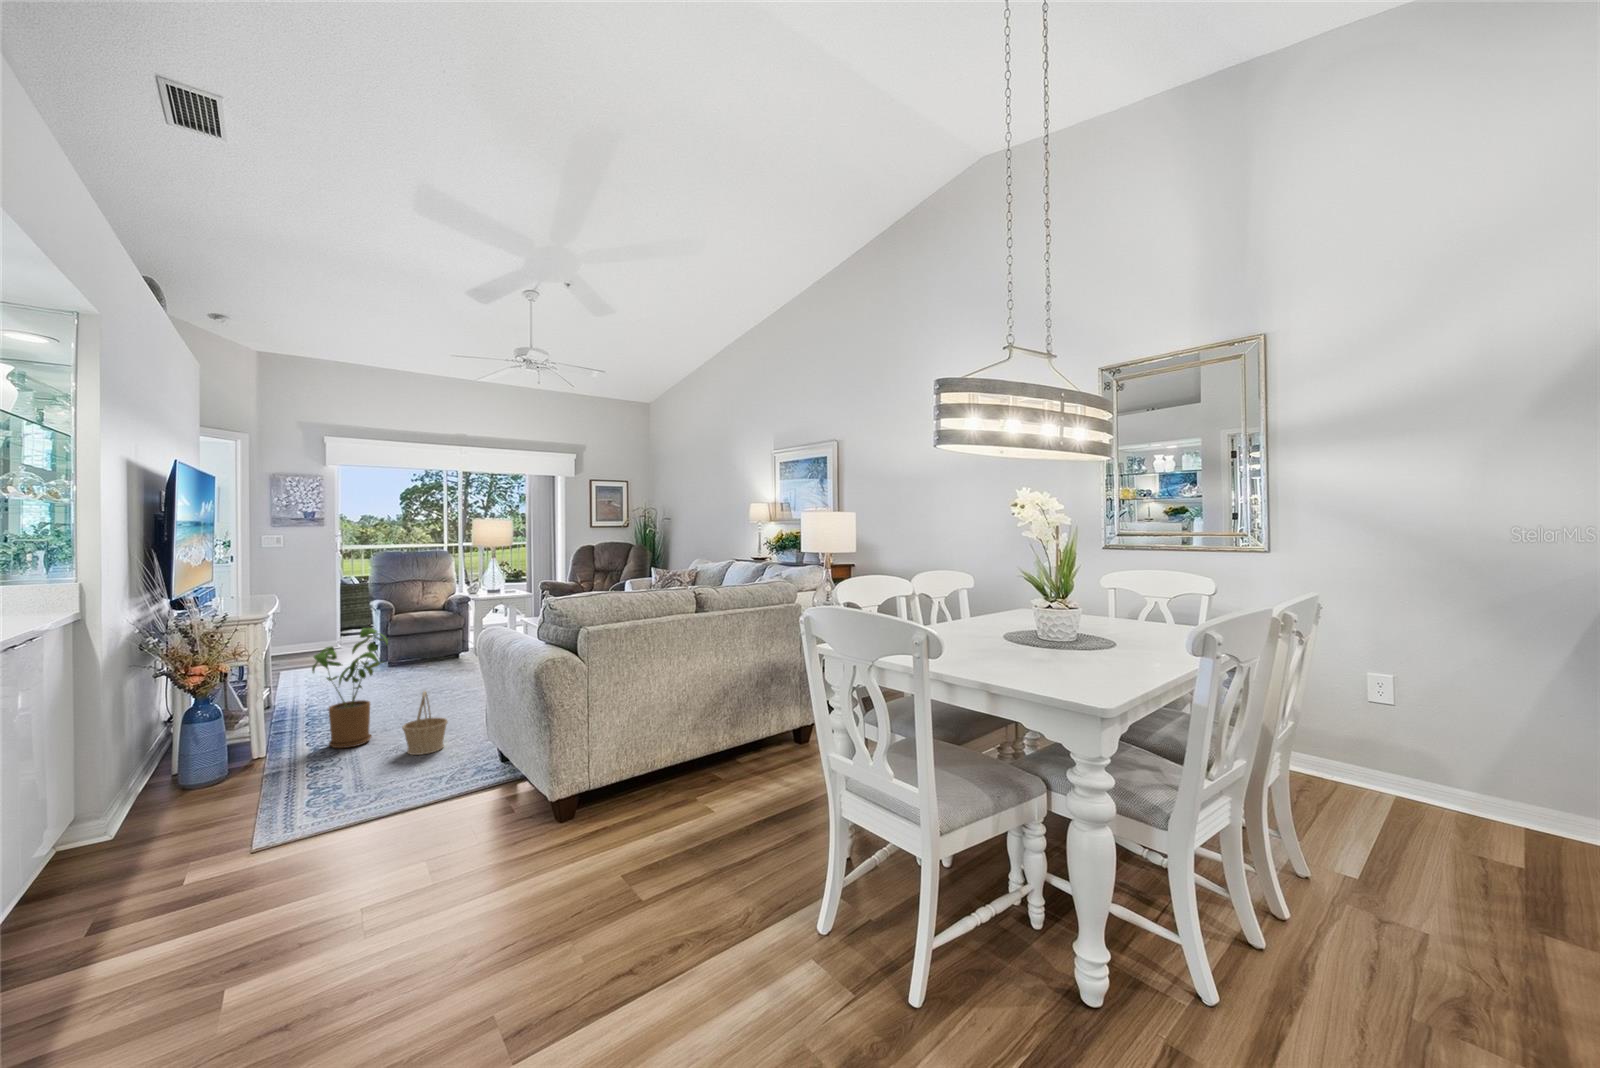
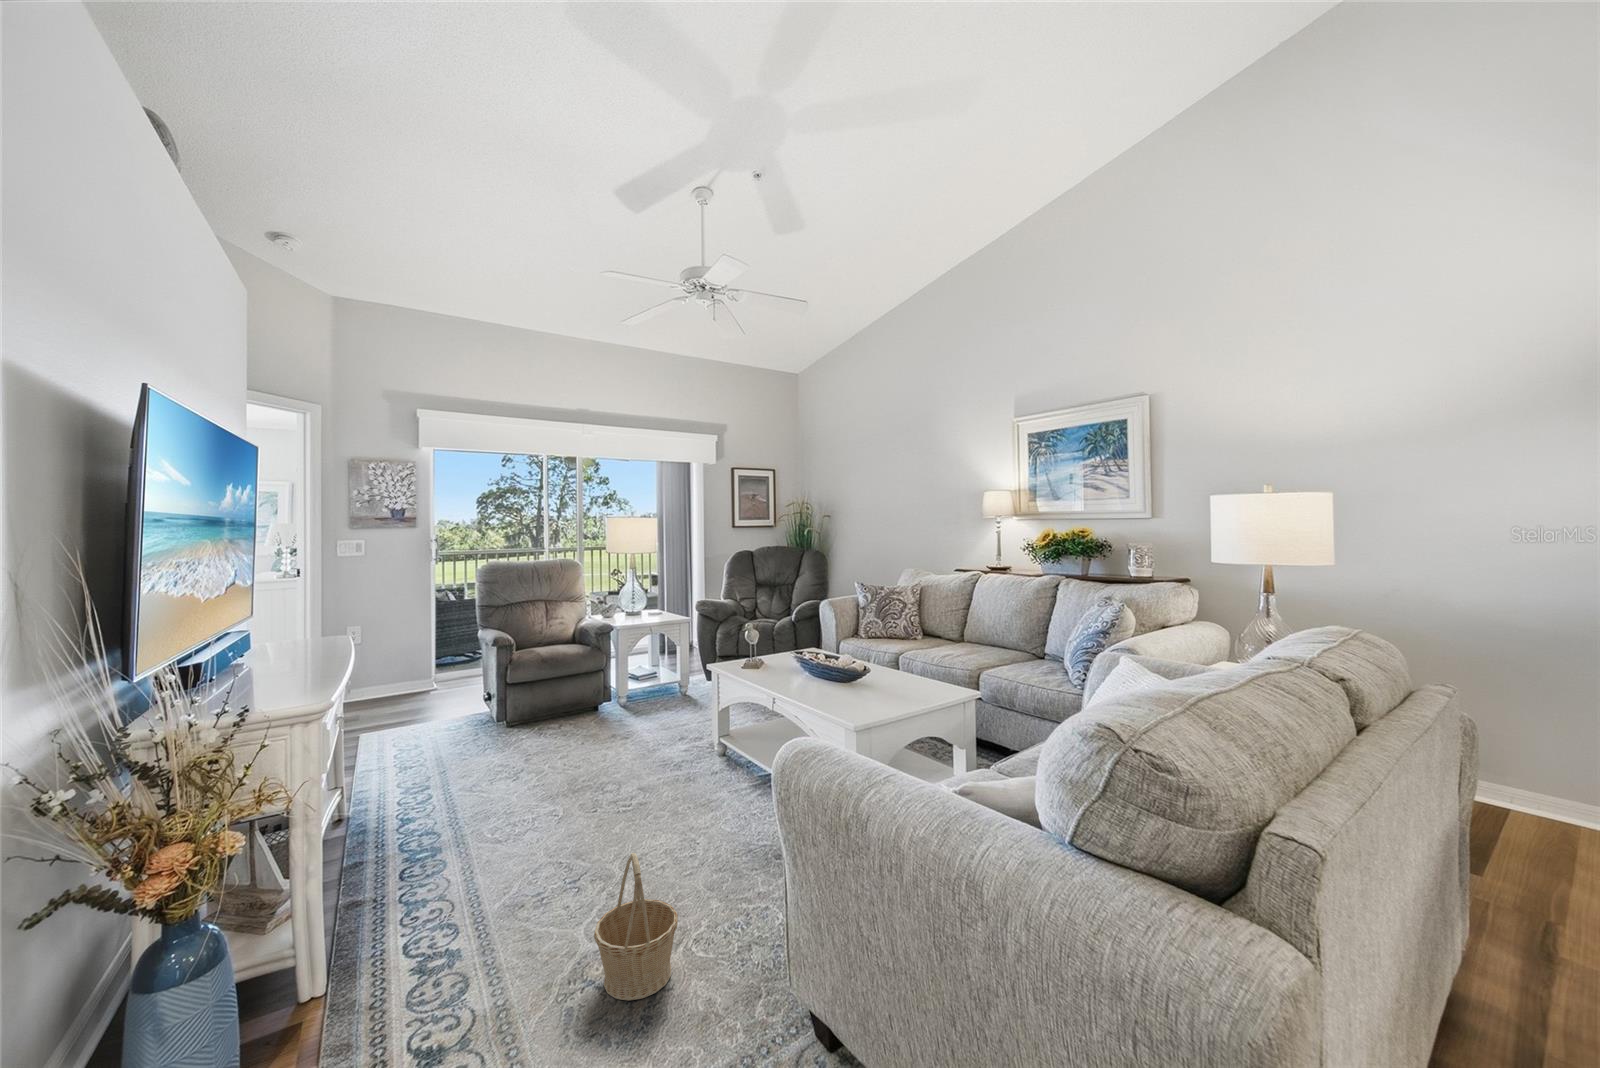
house plant: present [312,628,388,748] -> none [414,715,550,965]

